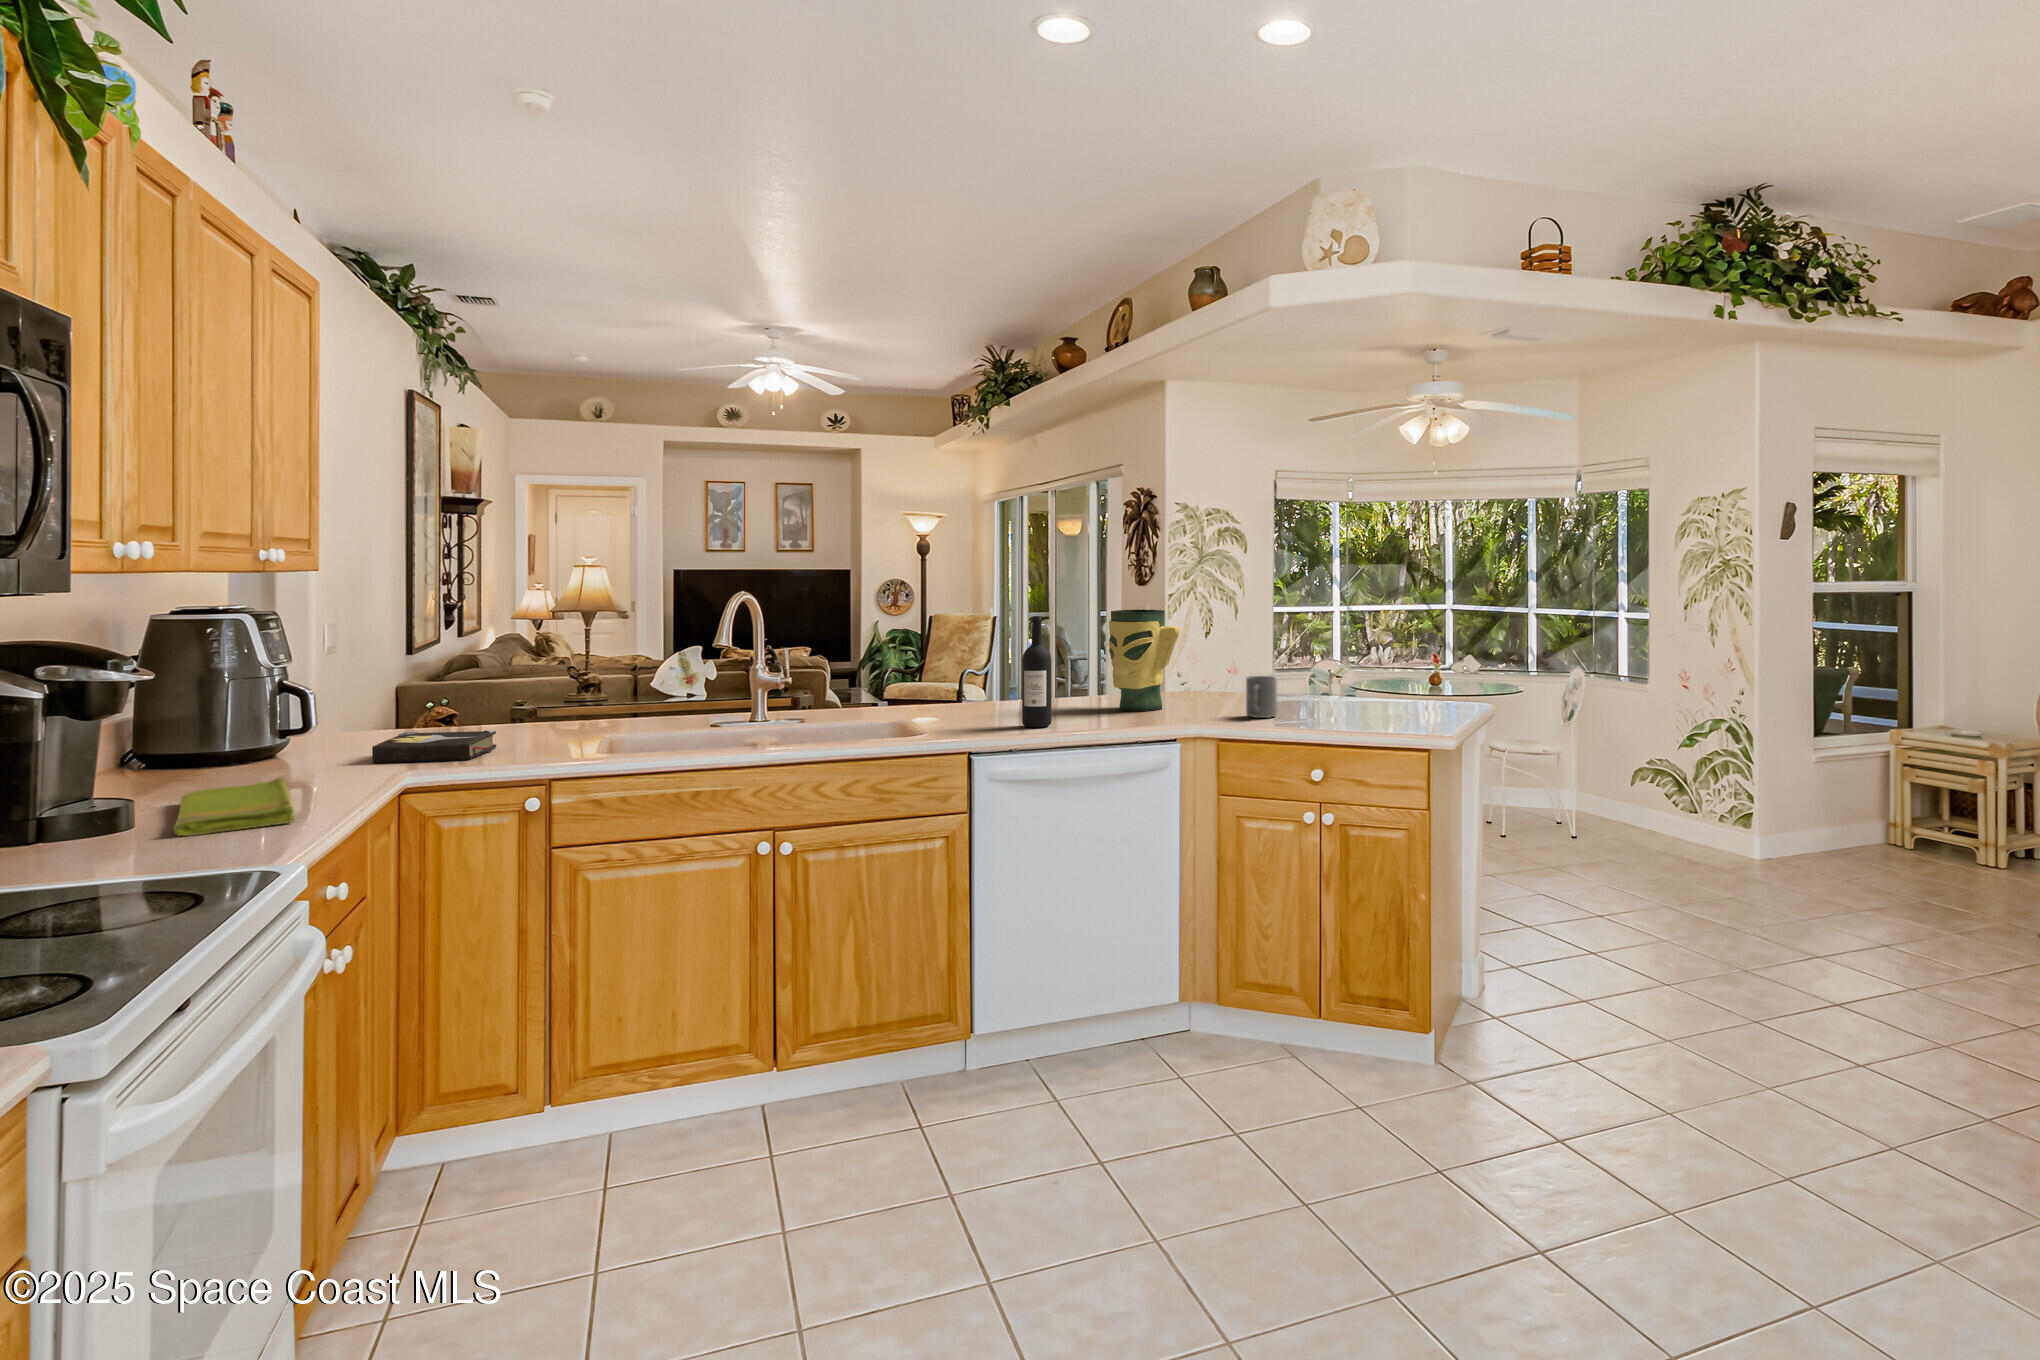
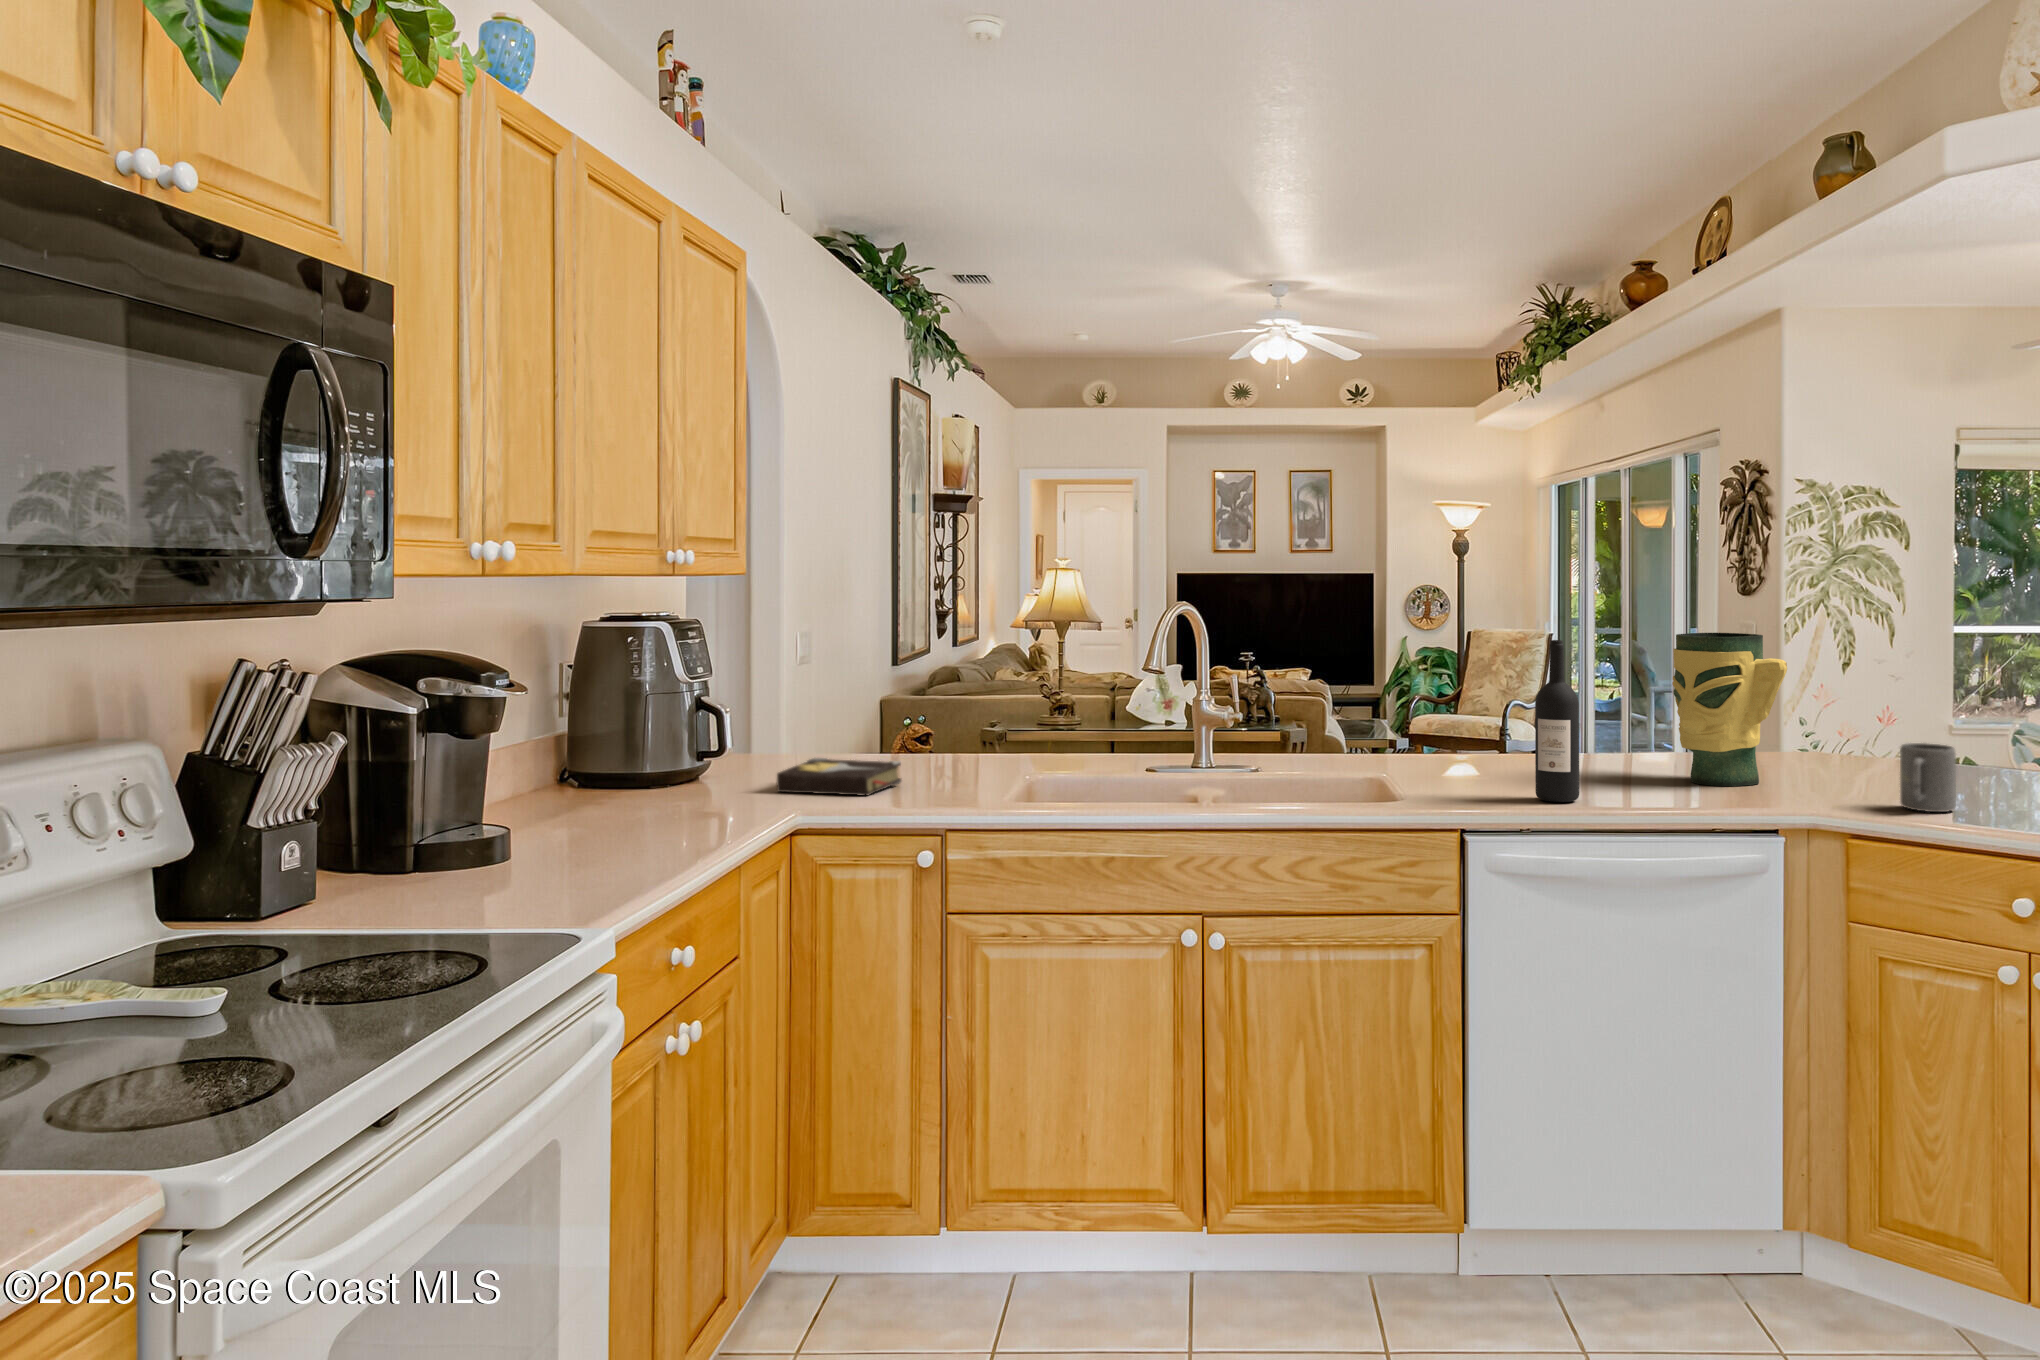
dish towel: present [174,777,295,836] -> none [535,804,673,871]

